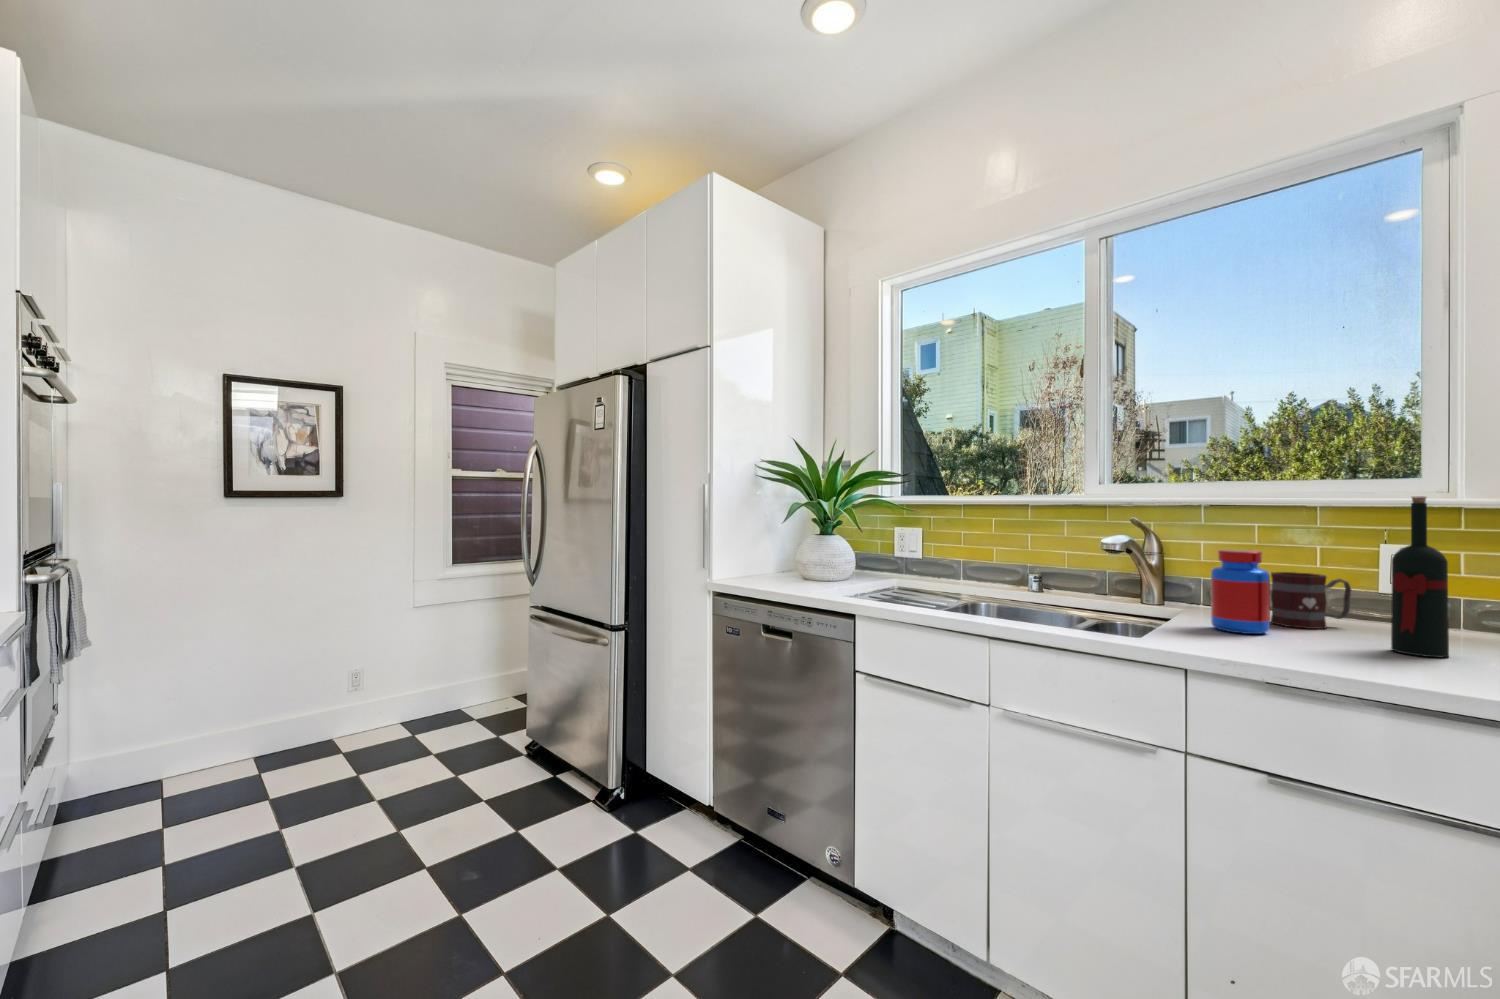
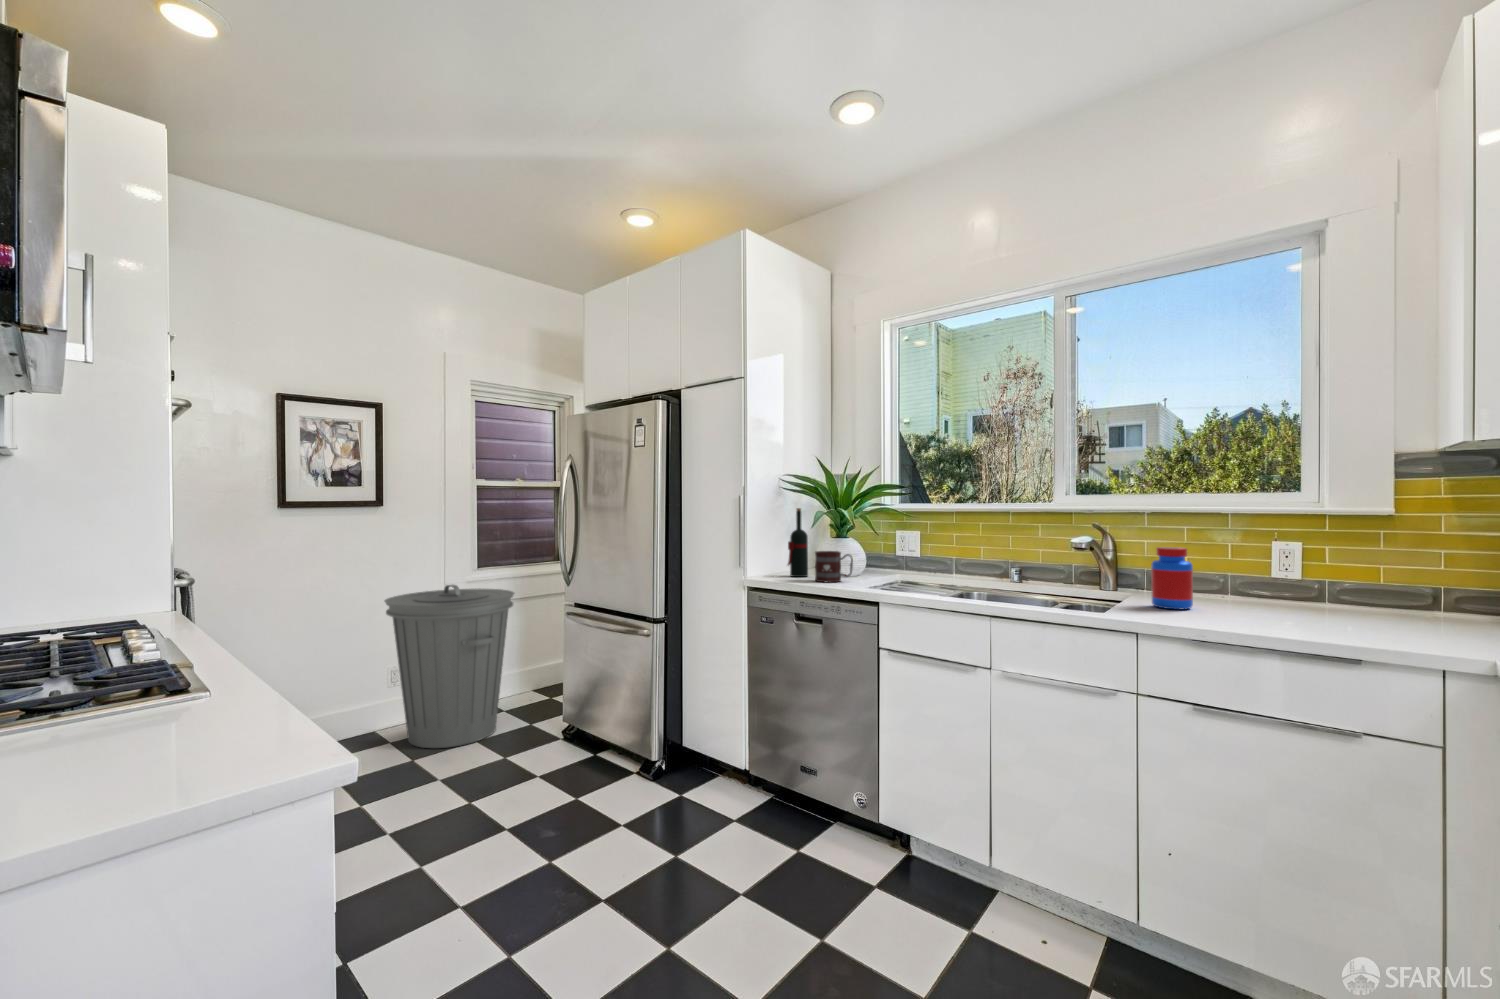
wine bottle: present [1391,496,1449,657] -> present [788,508,808,577]
mug: present [1271,572,1351,629] -> present [815,551,853,582]
trash can: none [335,583,482,761] -> present [385,585,514,748]

